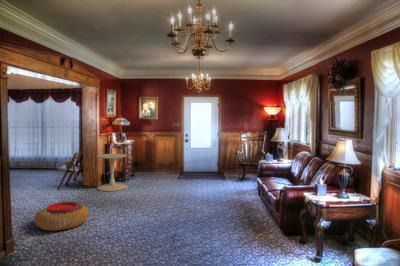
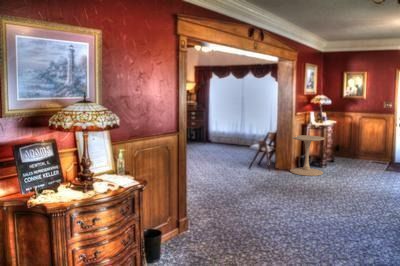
pouf: present [34,202,88,231] -> none [233,178,279,203]

